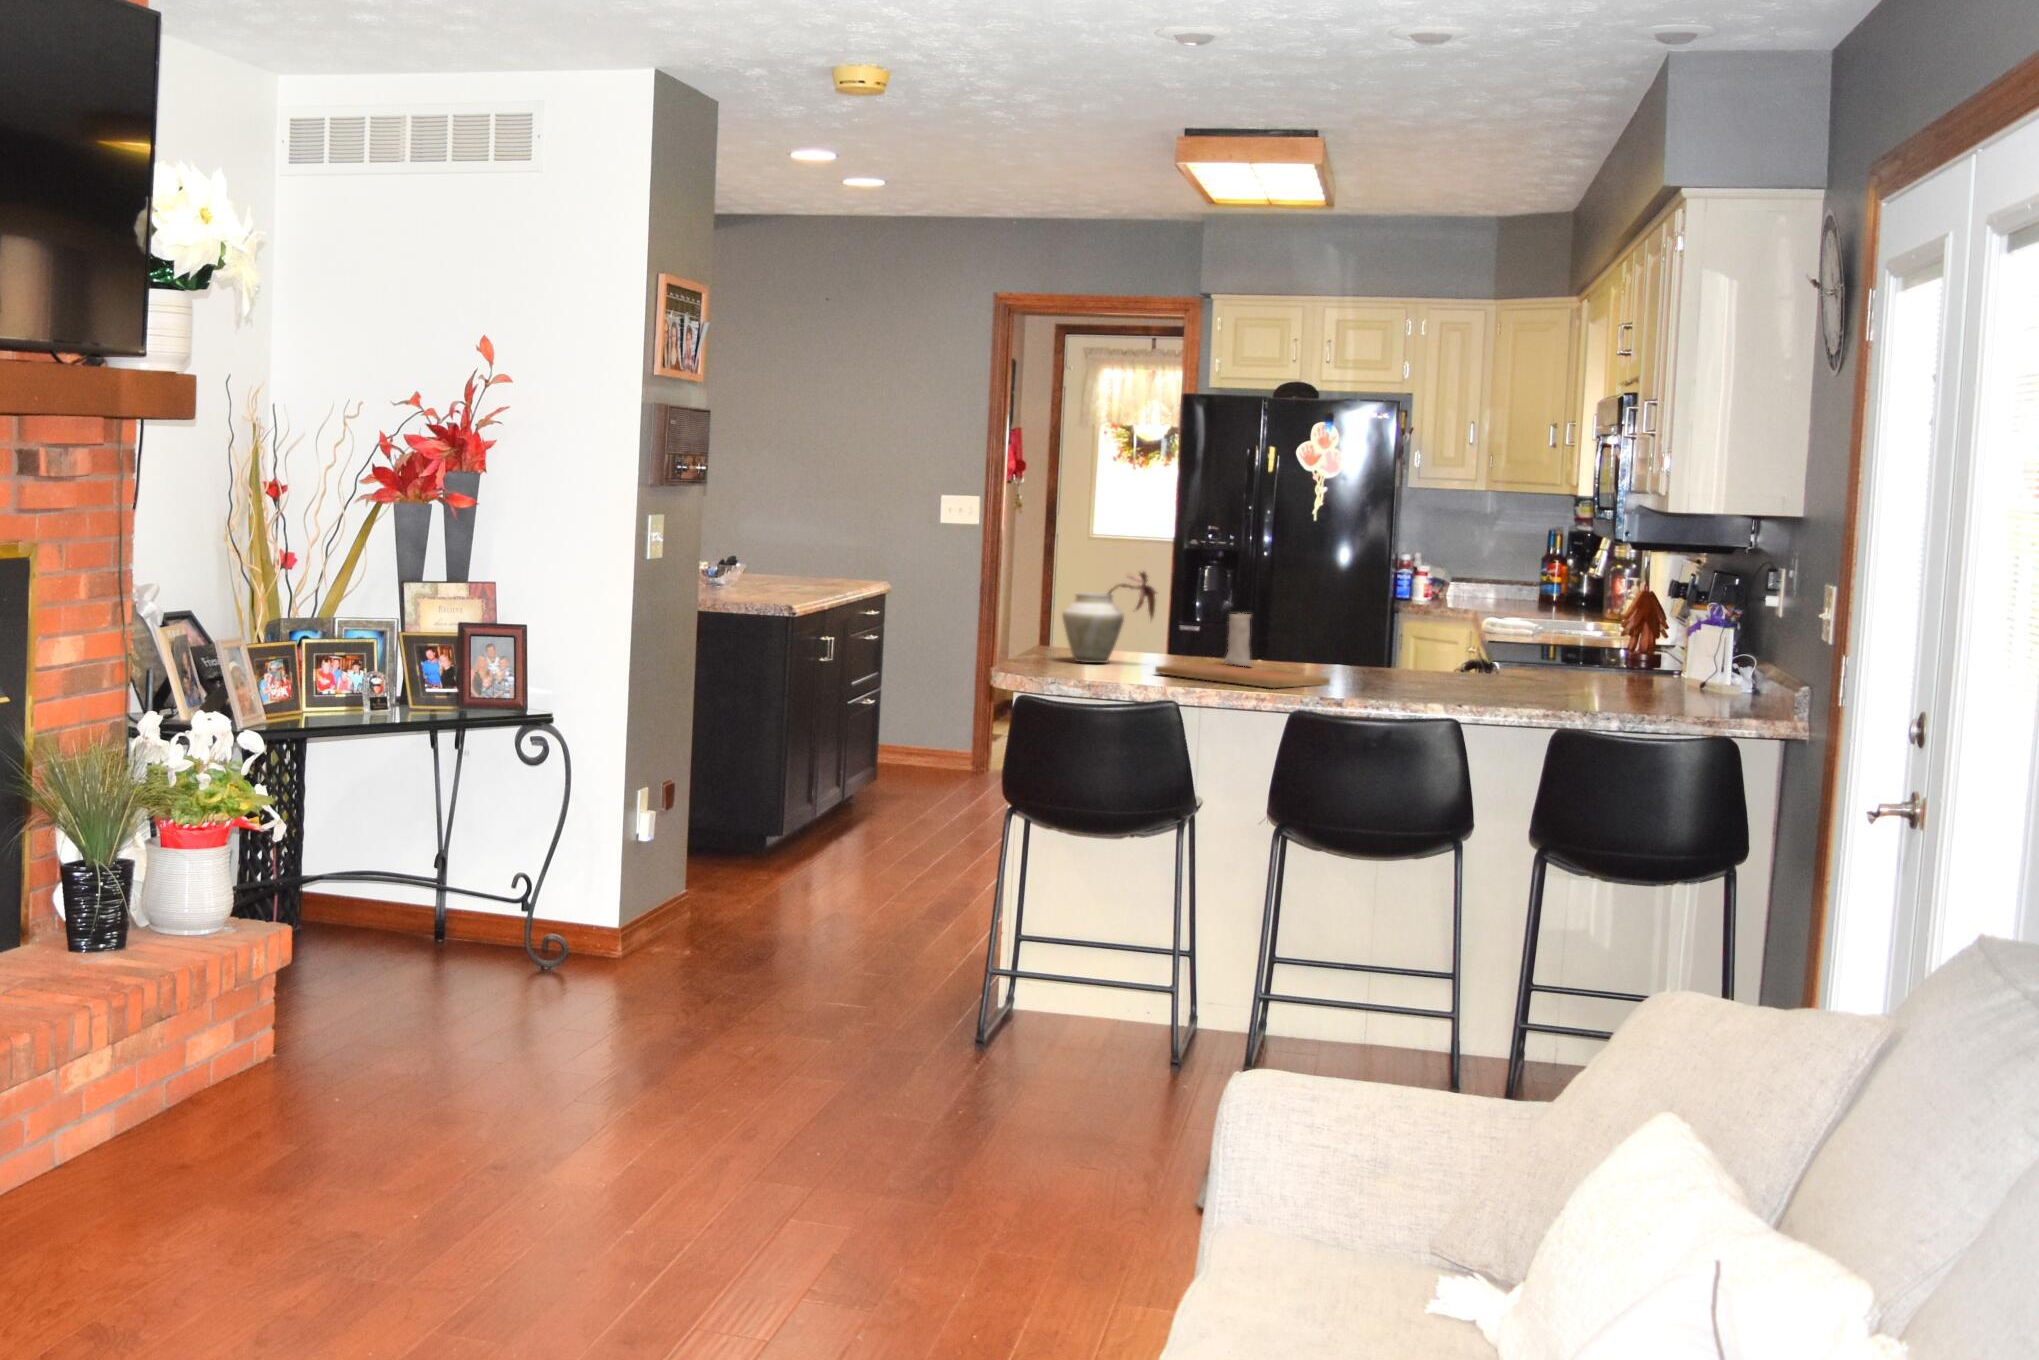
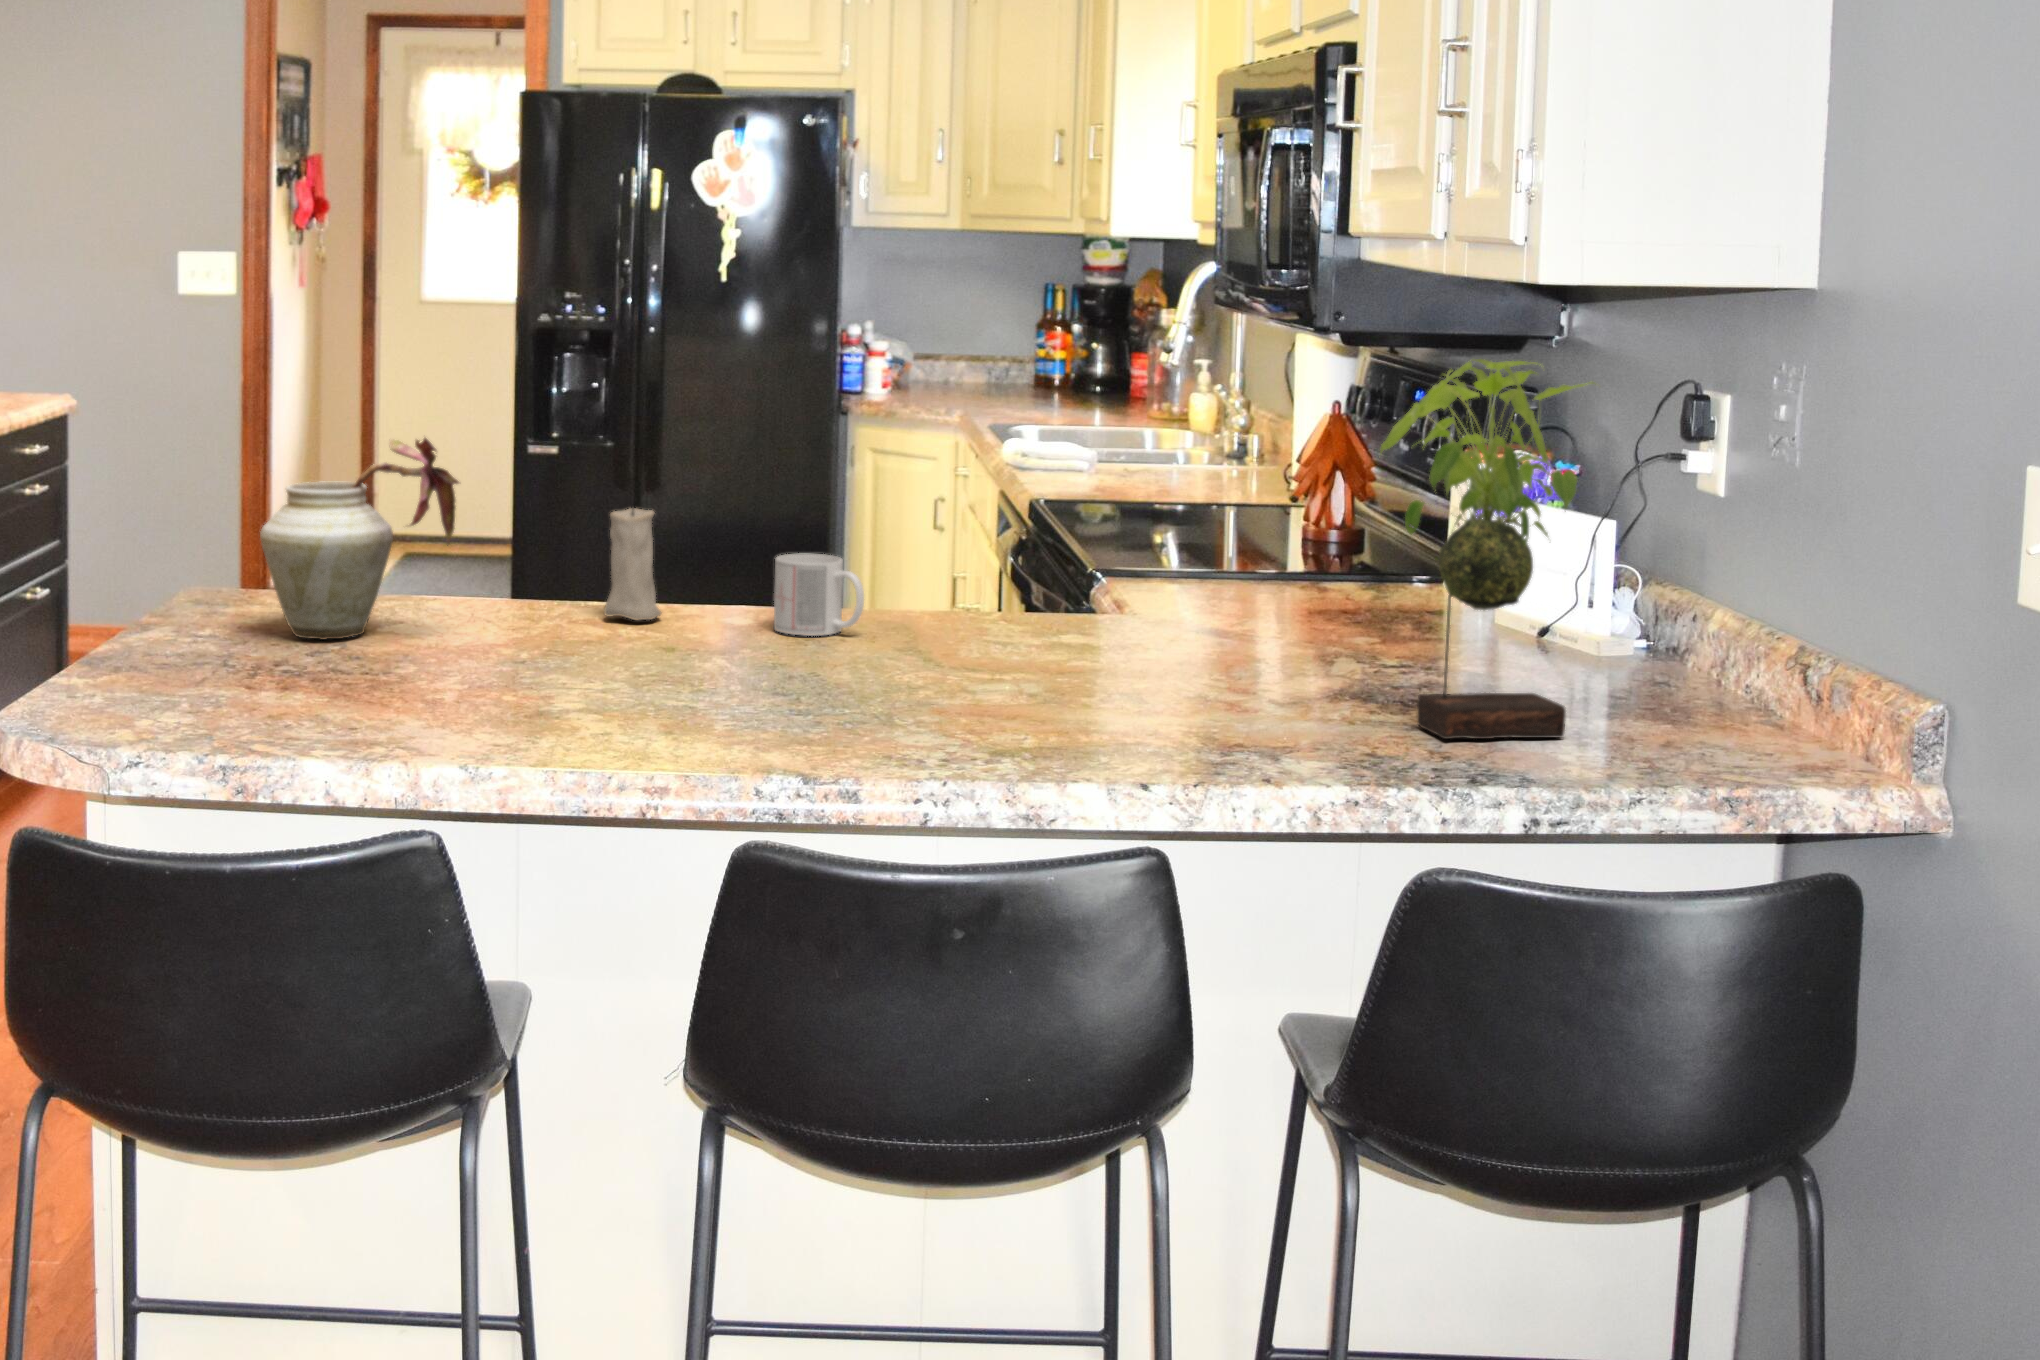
plant: none [1572,527,1698,712] -> present [1381,359,1587,739]
mug: none [1308,637,1354,674] -> present [774,553,864,636]
cutting board: present [1155,664,1330,688] -> none [455,630,831,719]

